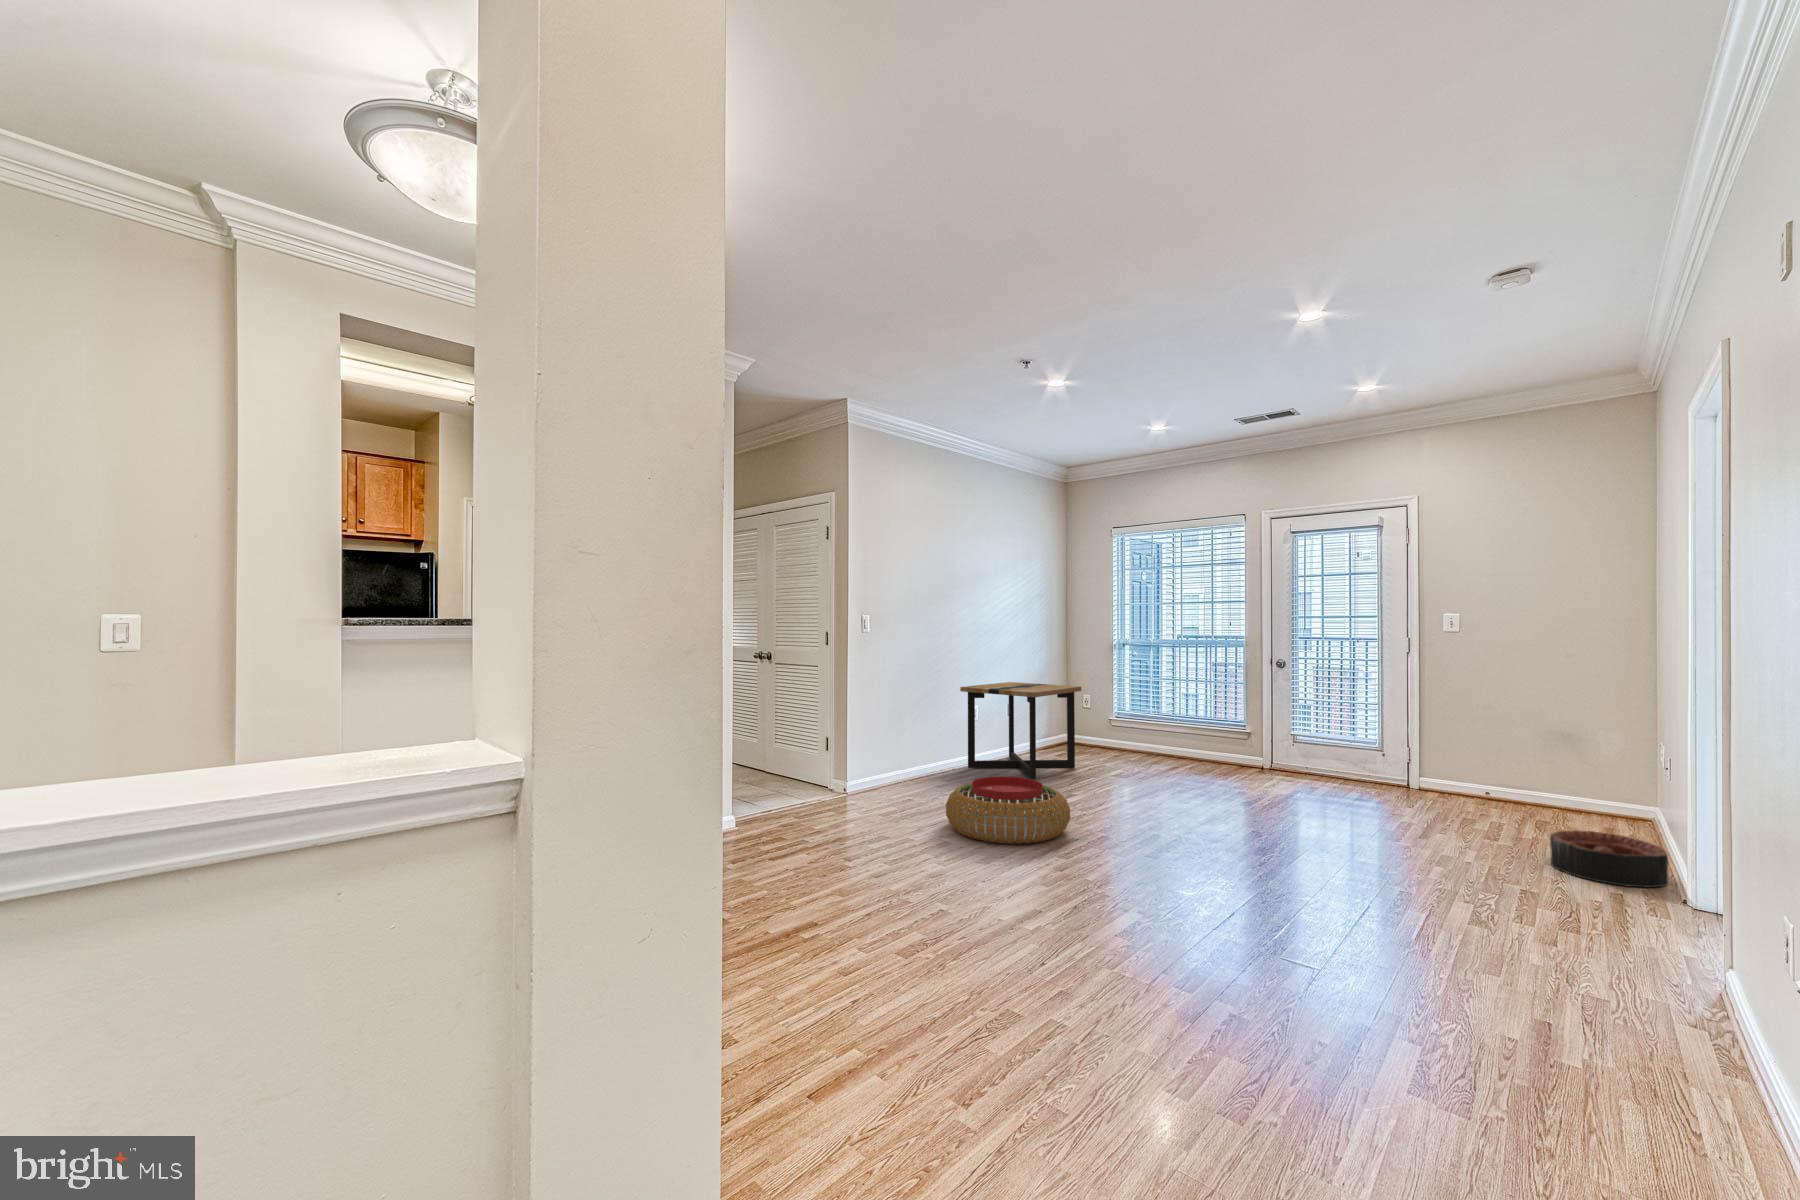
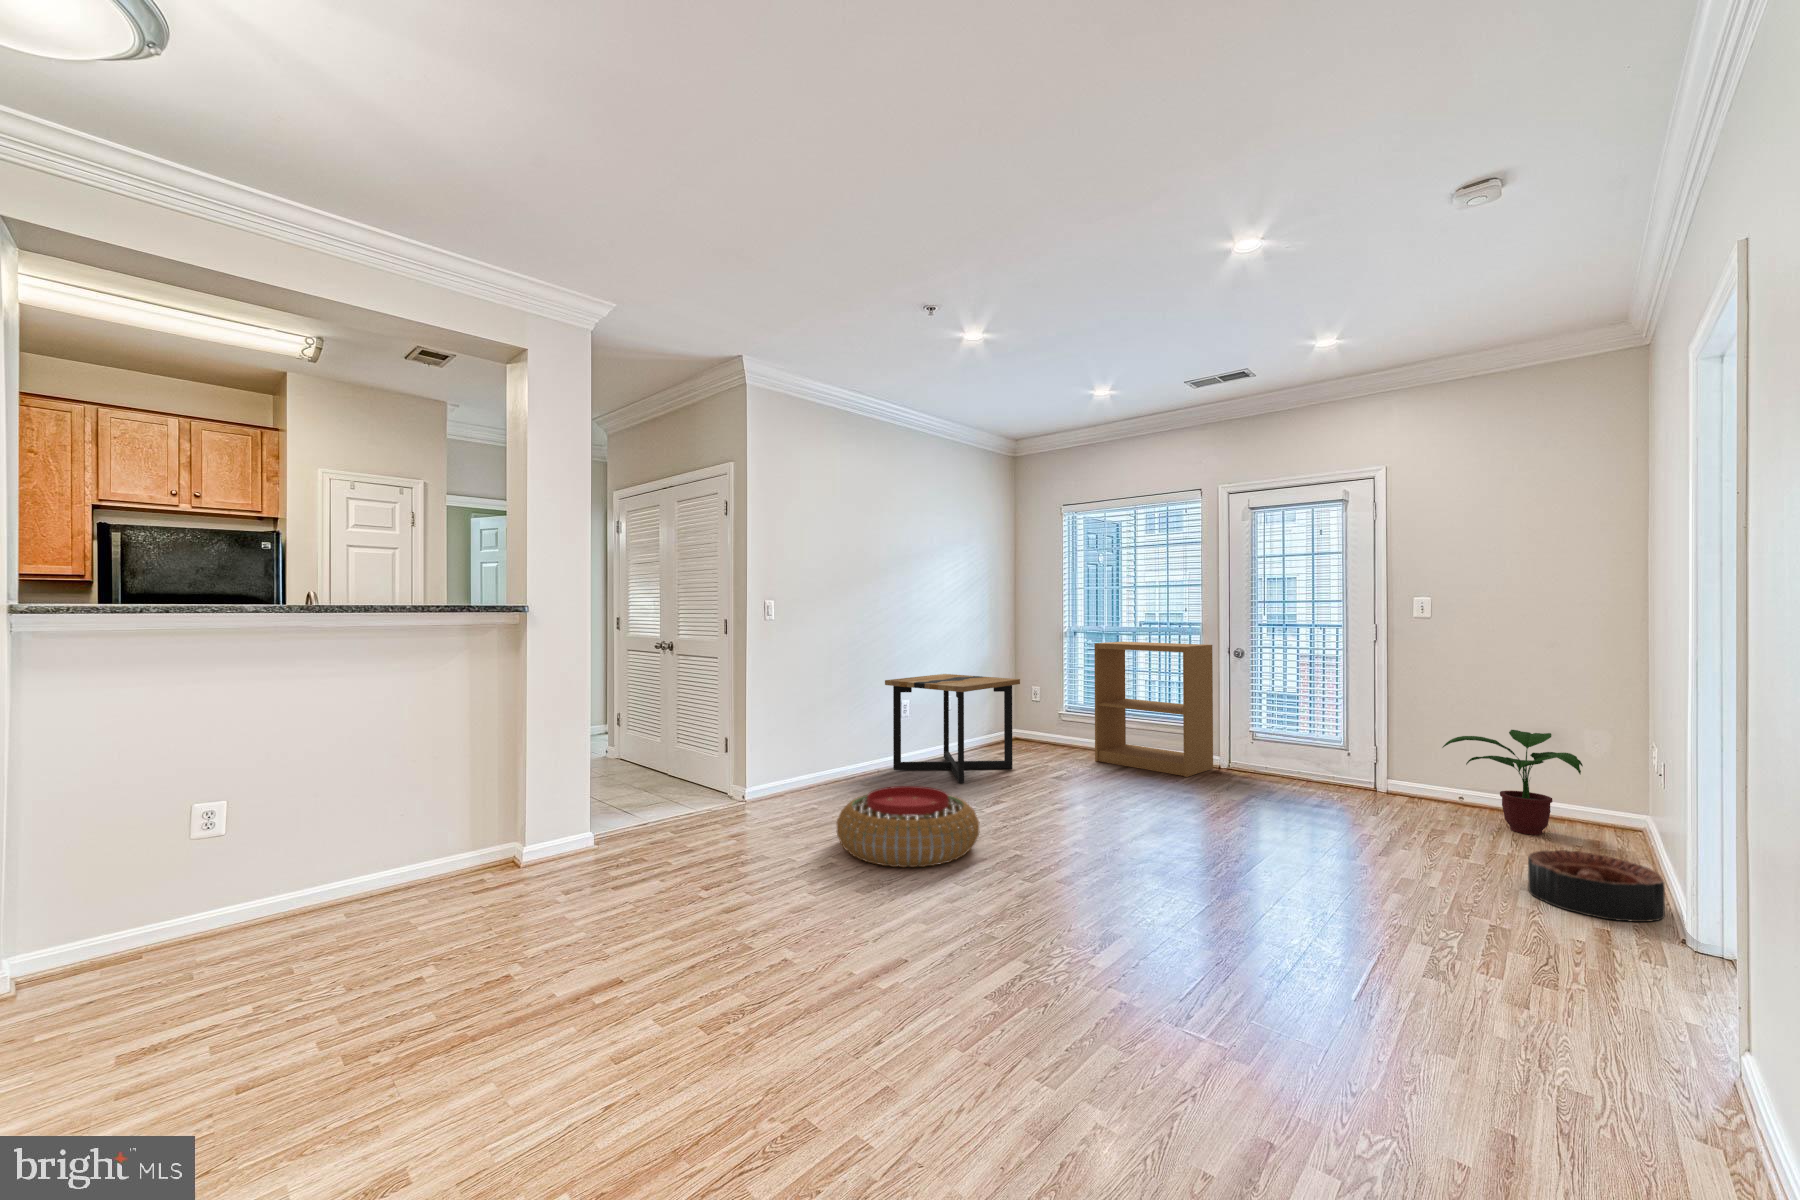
bookshelf: none [1146,653,1257,775] -> present [1094,642,1213,777]
potted plant: none [1469,731,1596,822] -> present [1442,730,1583,835]

